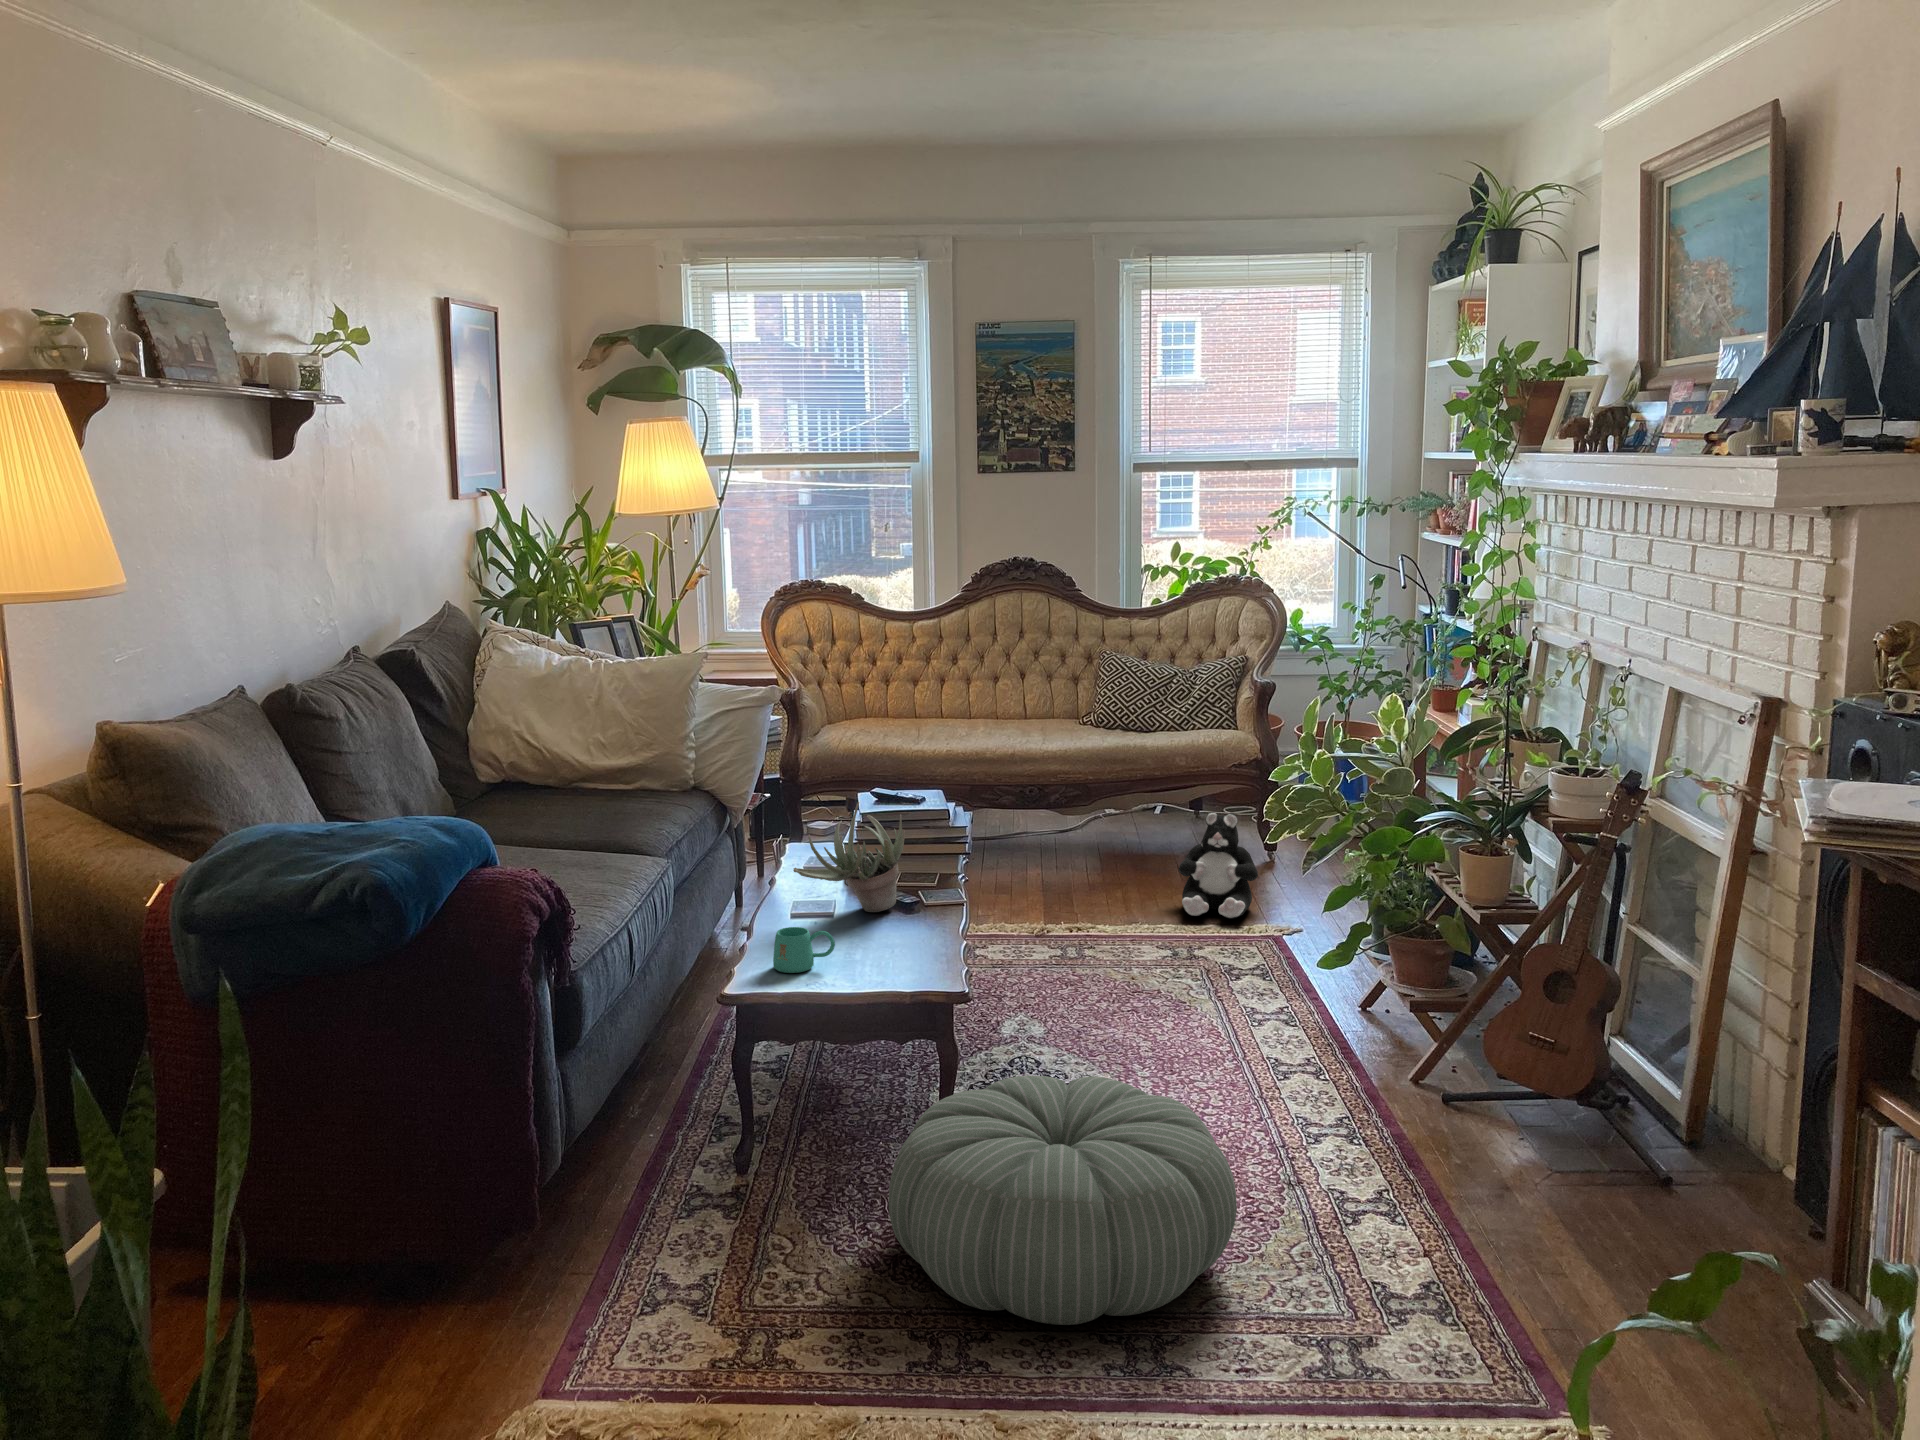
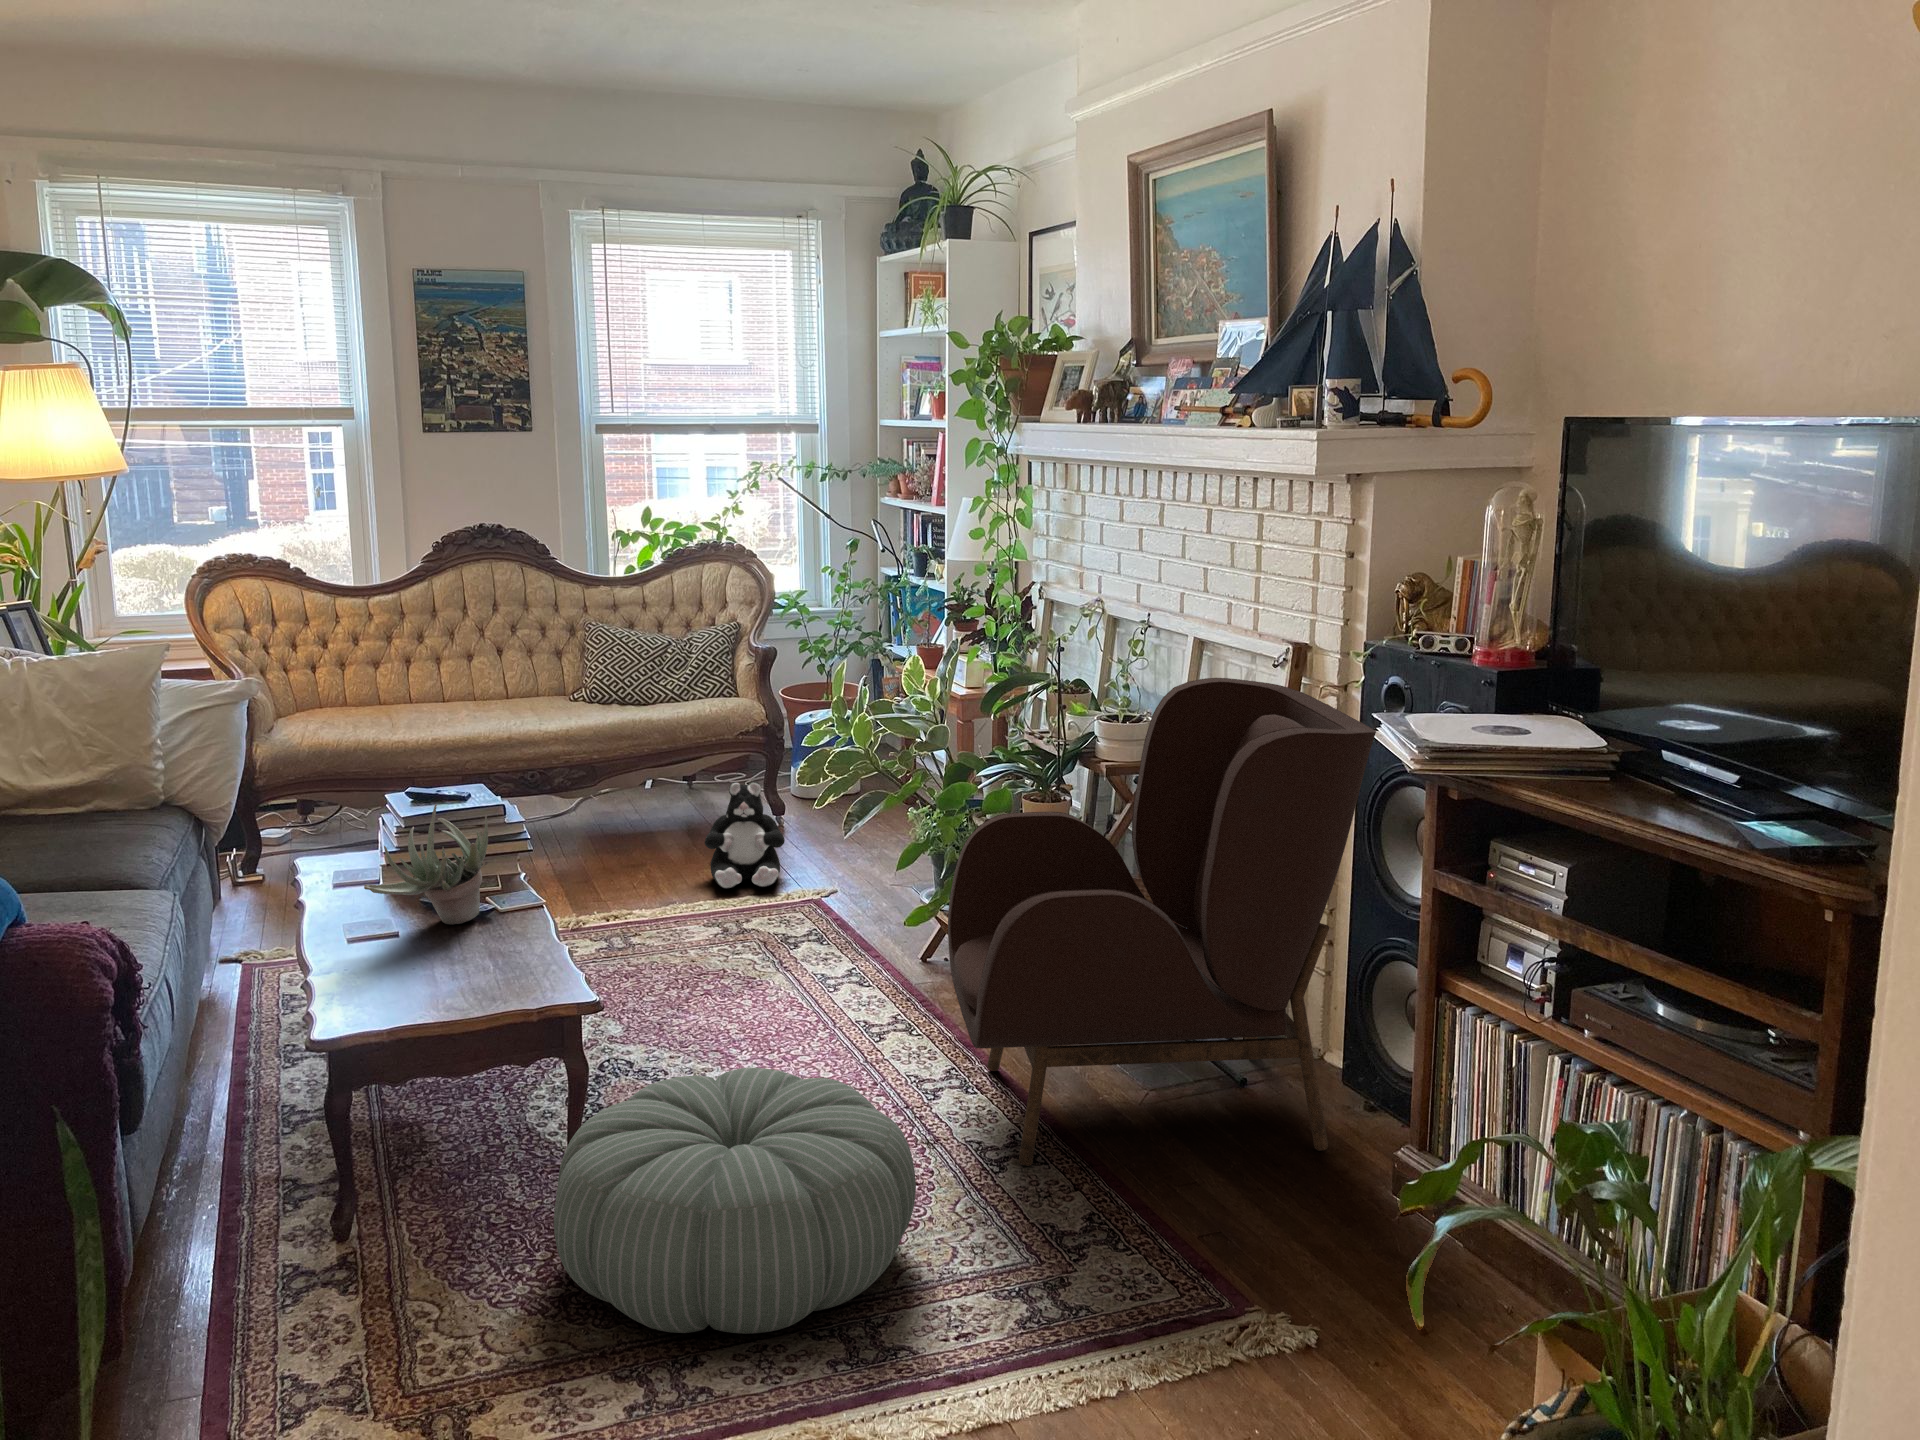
armchair: none [1333,731,1815,1266] -> present [948,678,1376,1166]
mug: present [773,927,835,973] -> none [372,951,445,1004]

